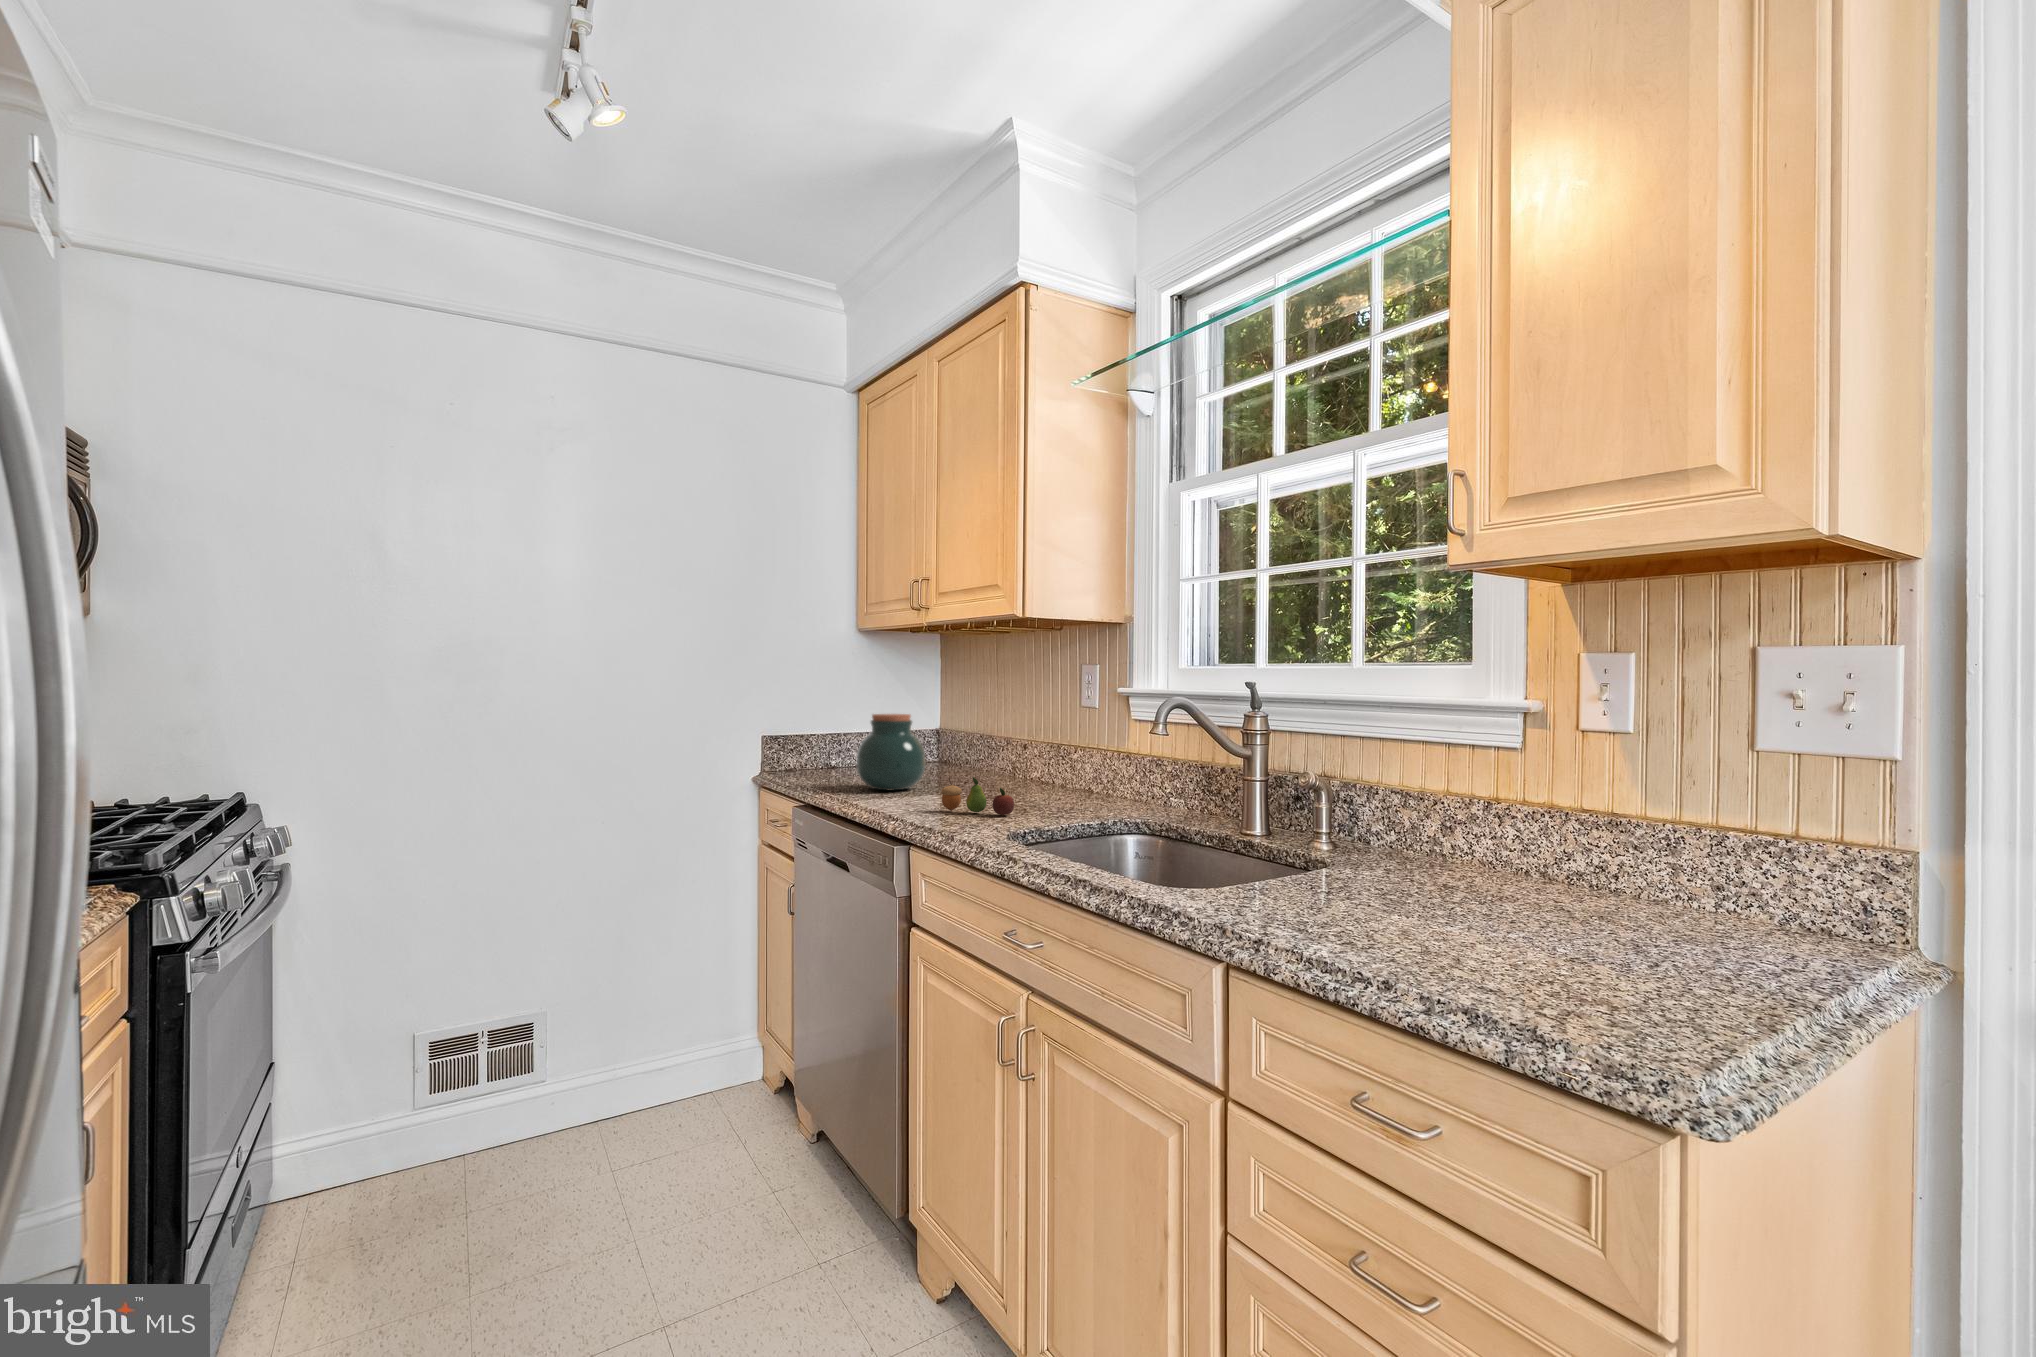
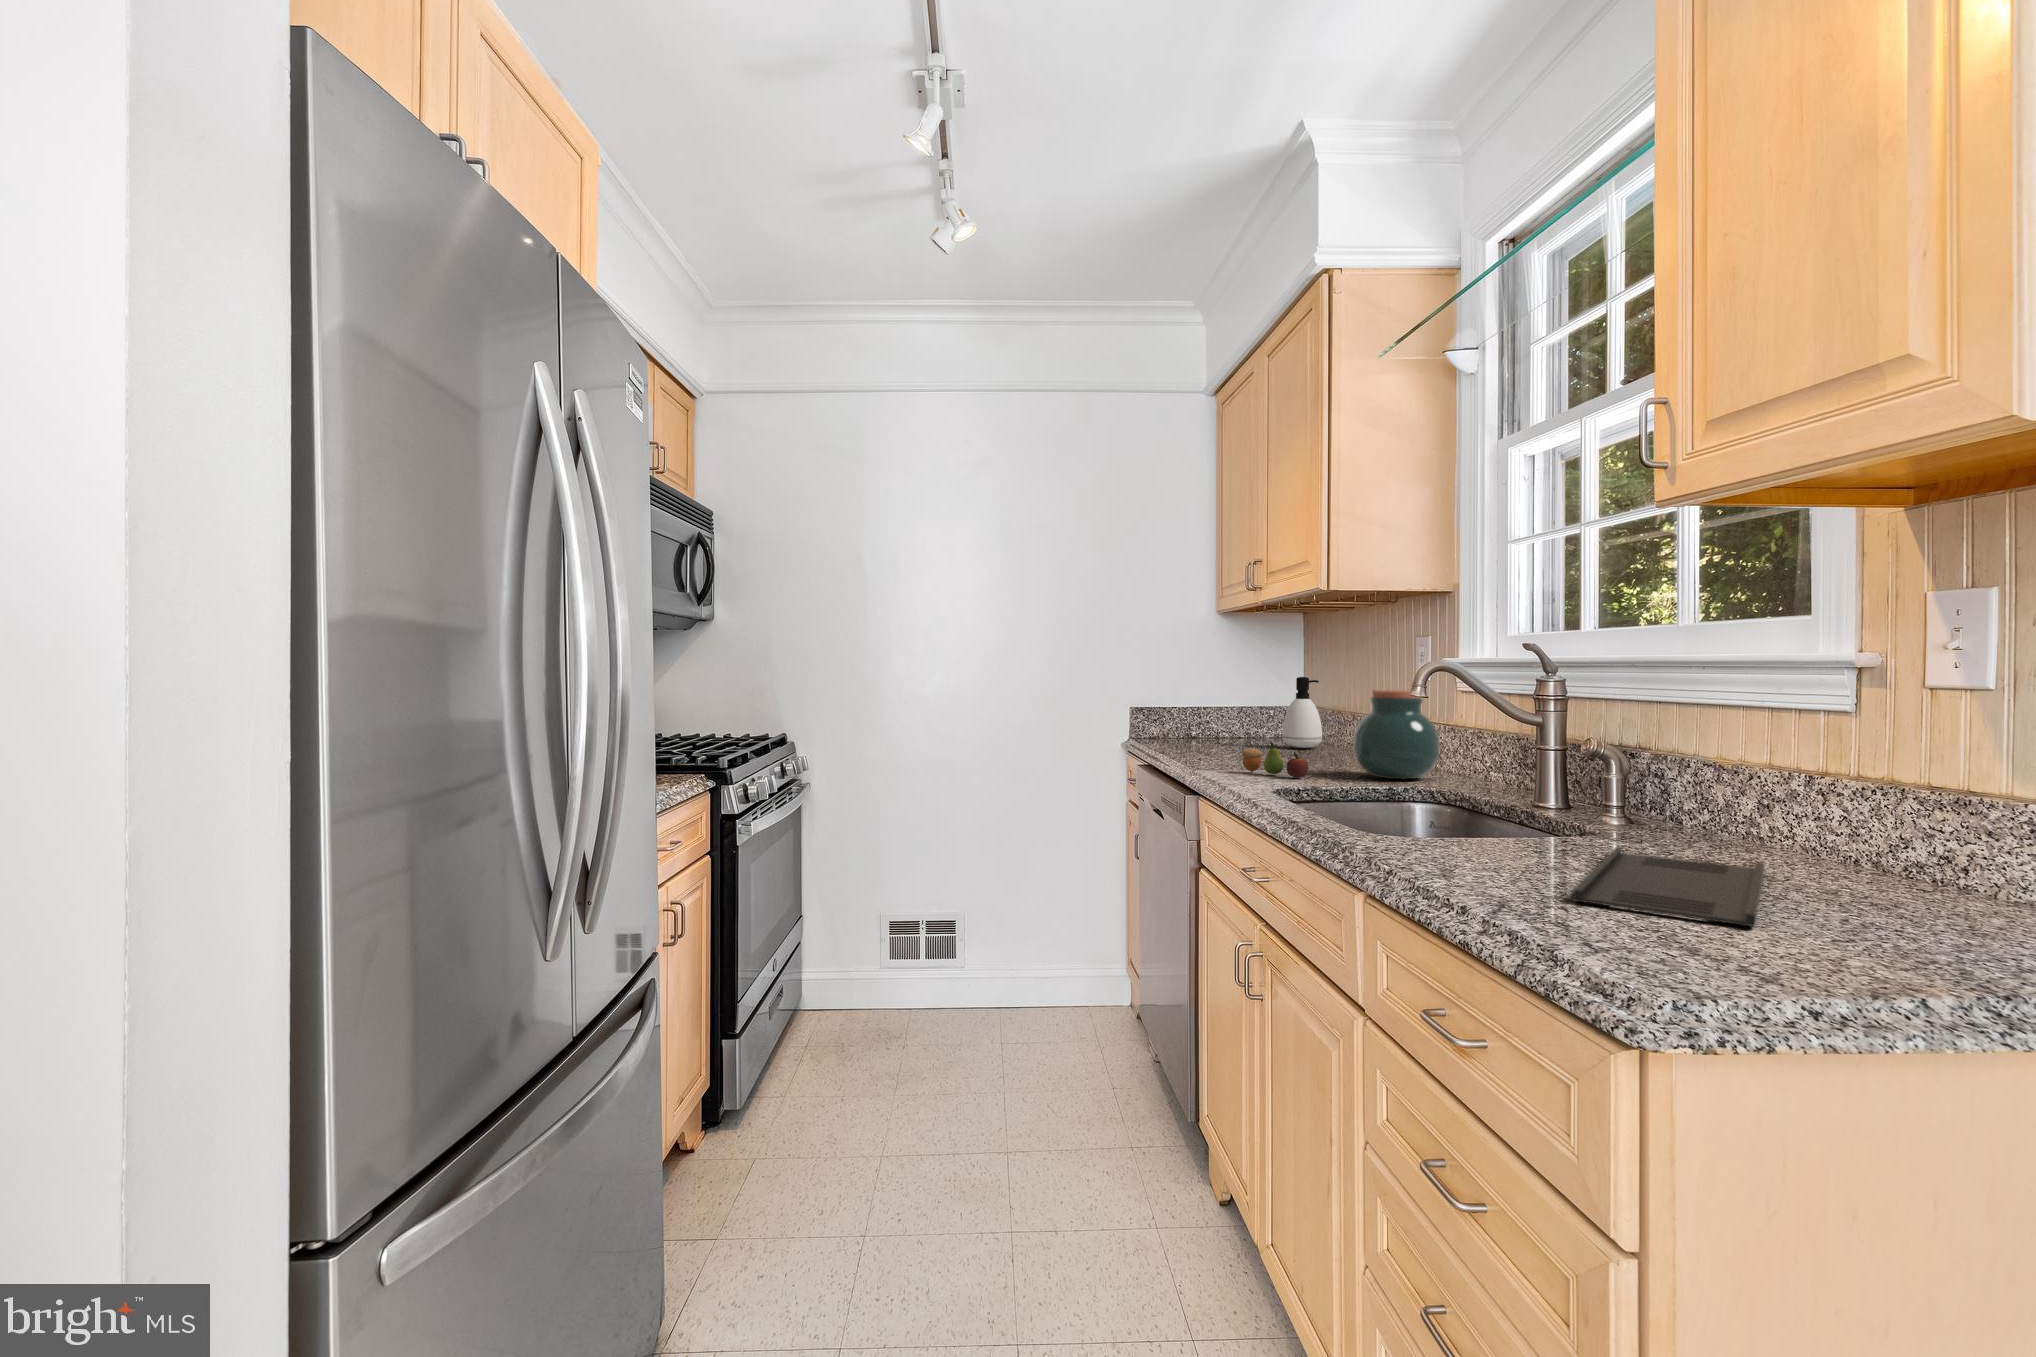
soap dispenser: none [939,703,978,775] -> present [1282,677,1322,748]
jar: present [857,714,925,790] -> present [1354,690,1440,779]
tray: none [1378,878,1575,957] -> present [1573,847,1765,927]

